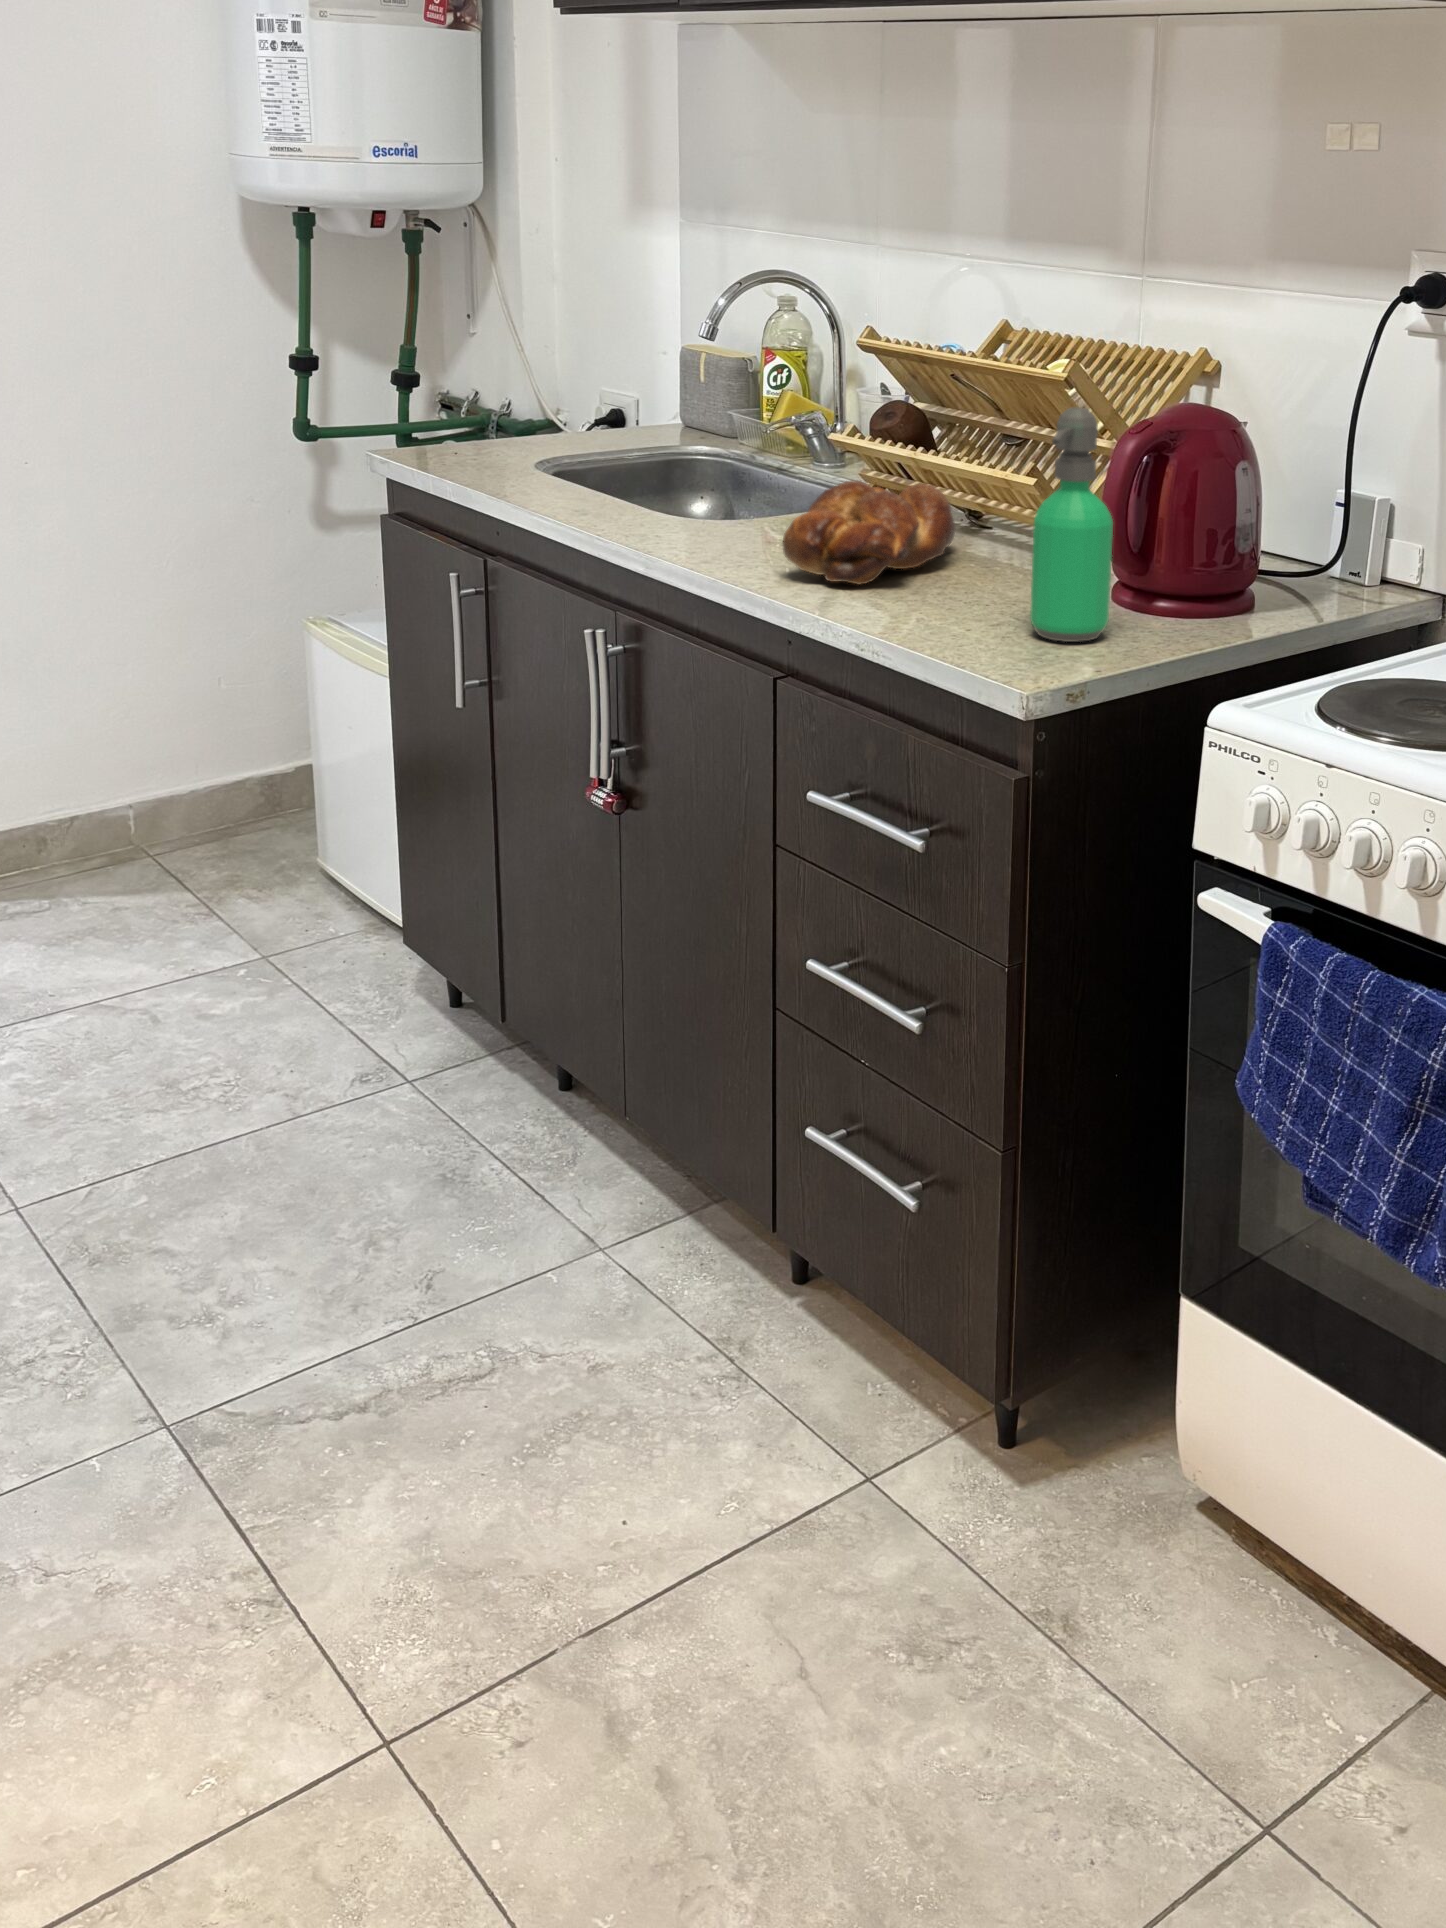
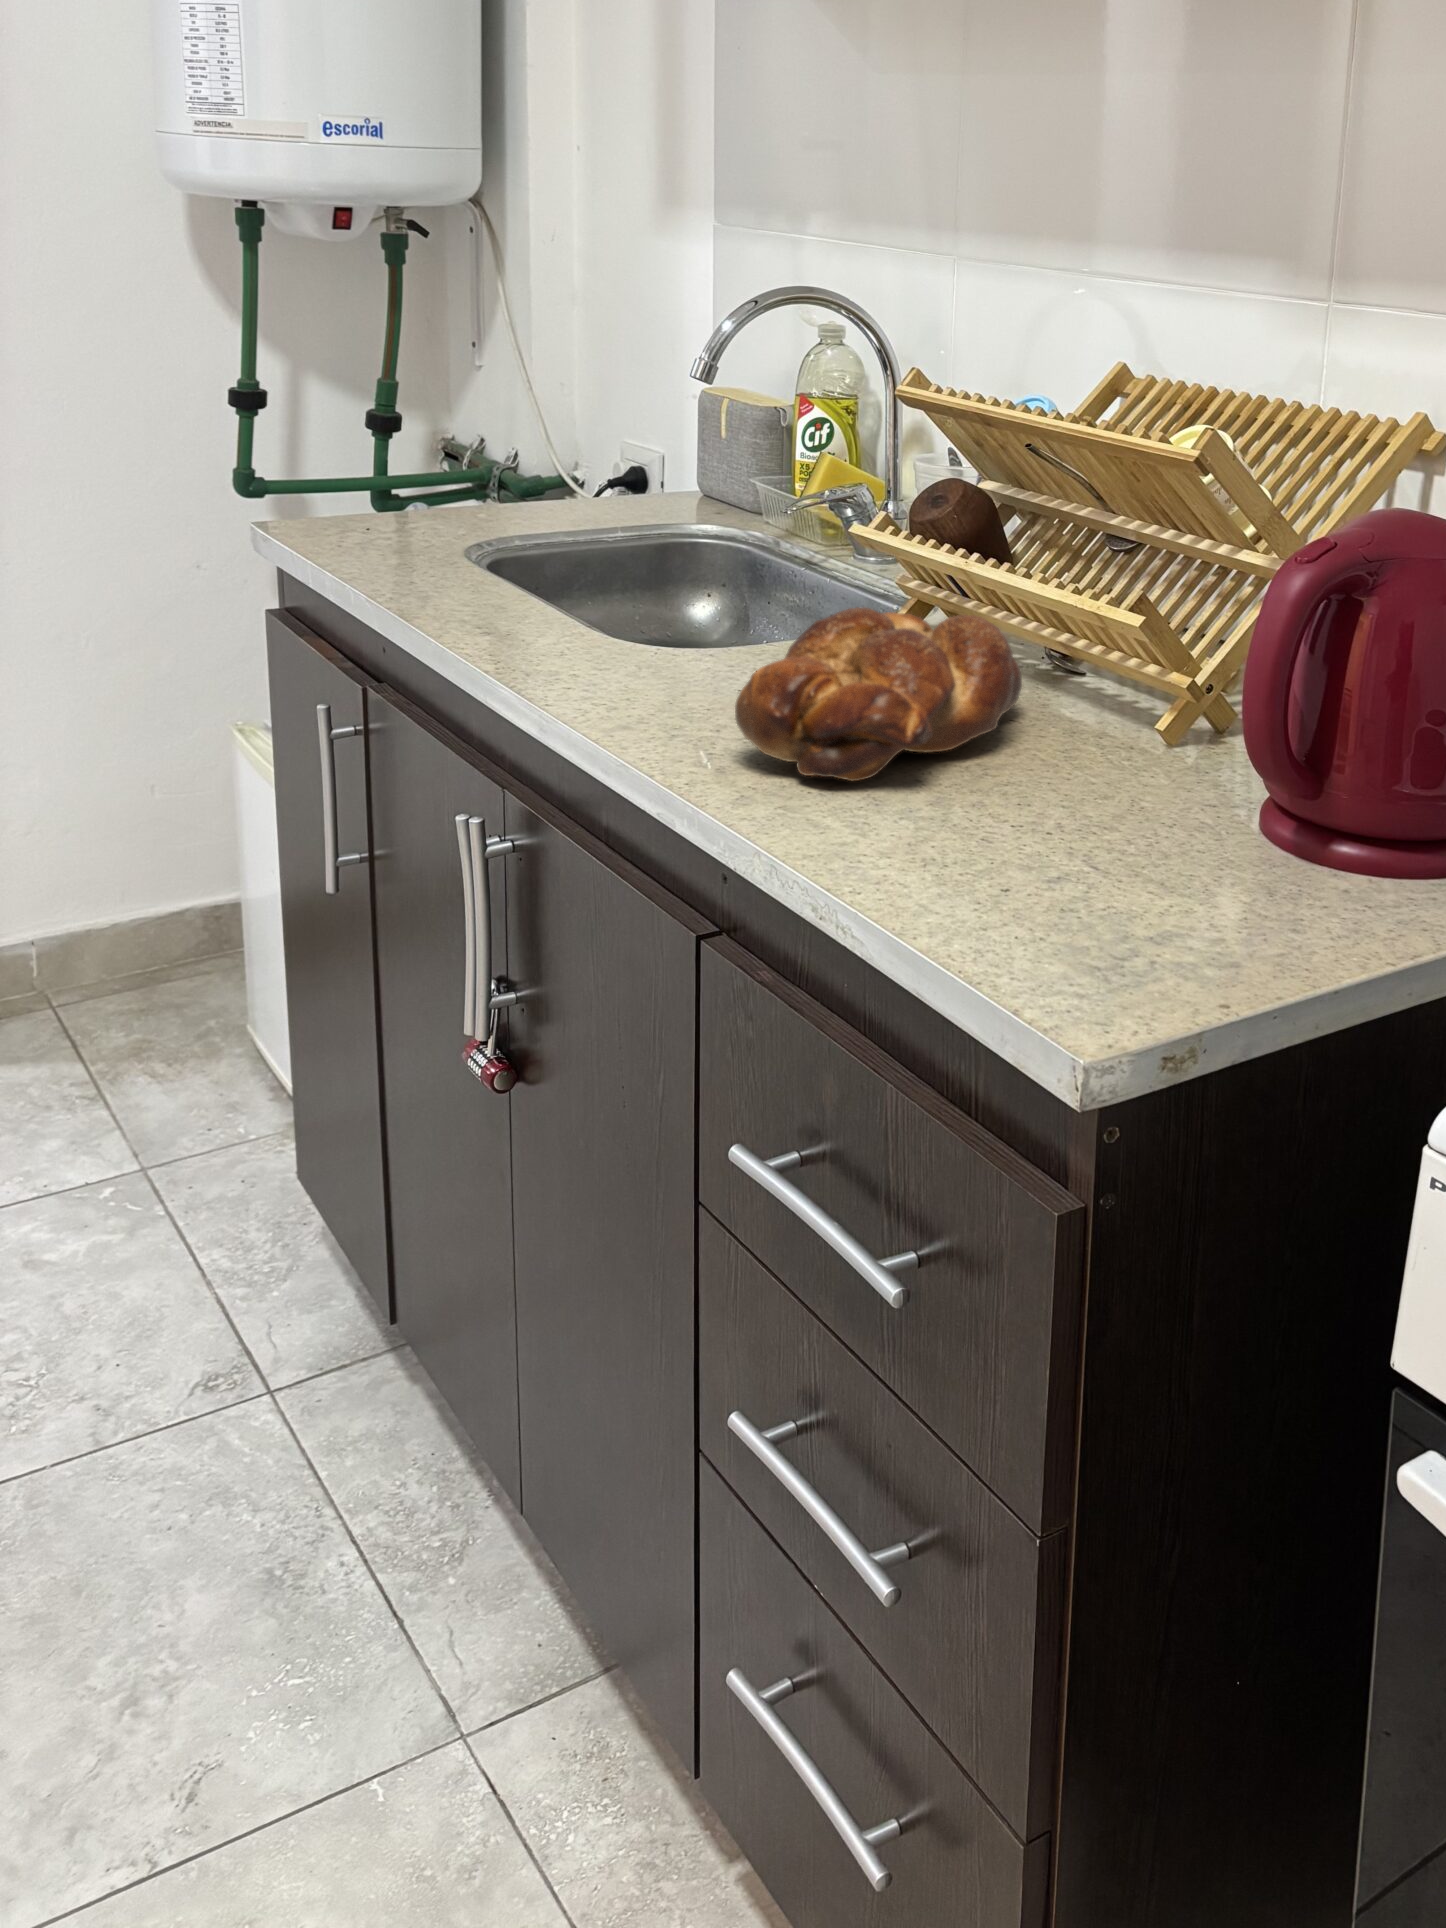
soap dispenser: present [1030,407,1113,642] -> none [1114,519,1262,924]

